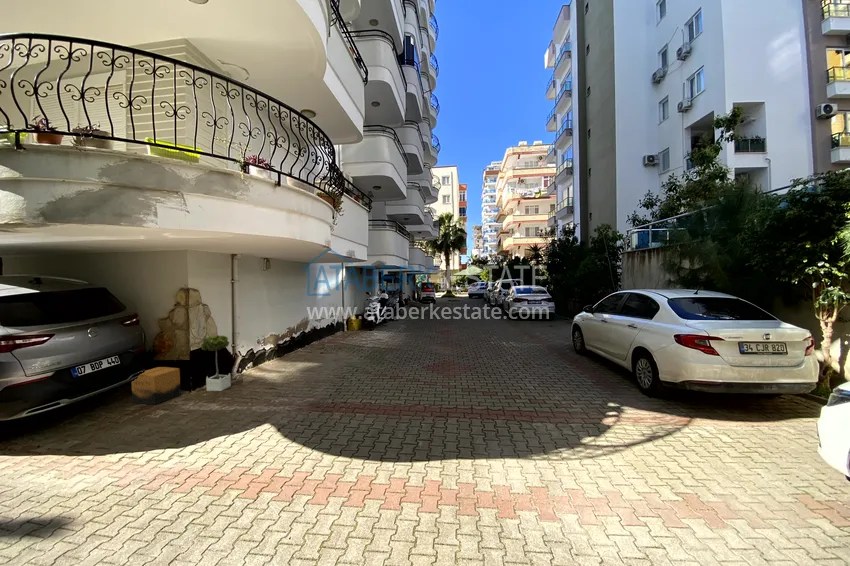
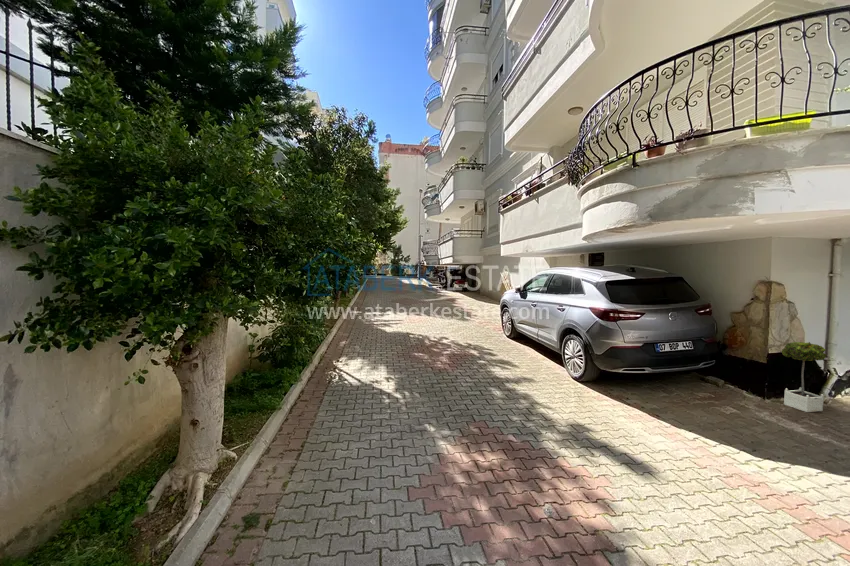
cardboard box: present [131,367,181,405] -> none [696,360,750,398]

